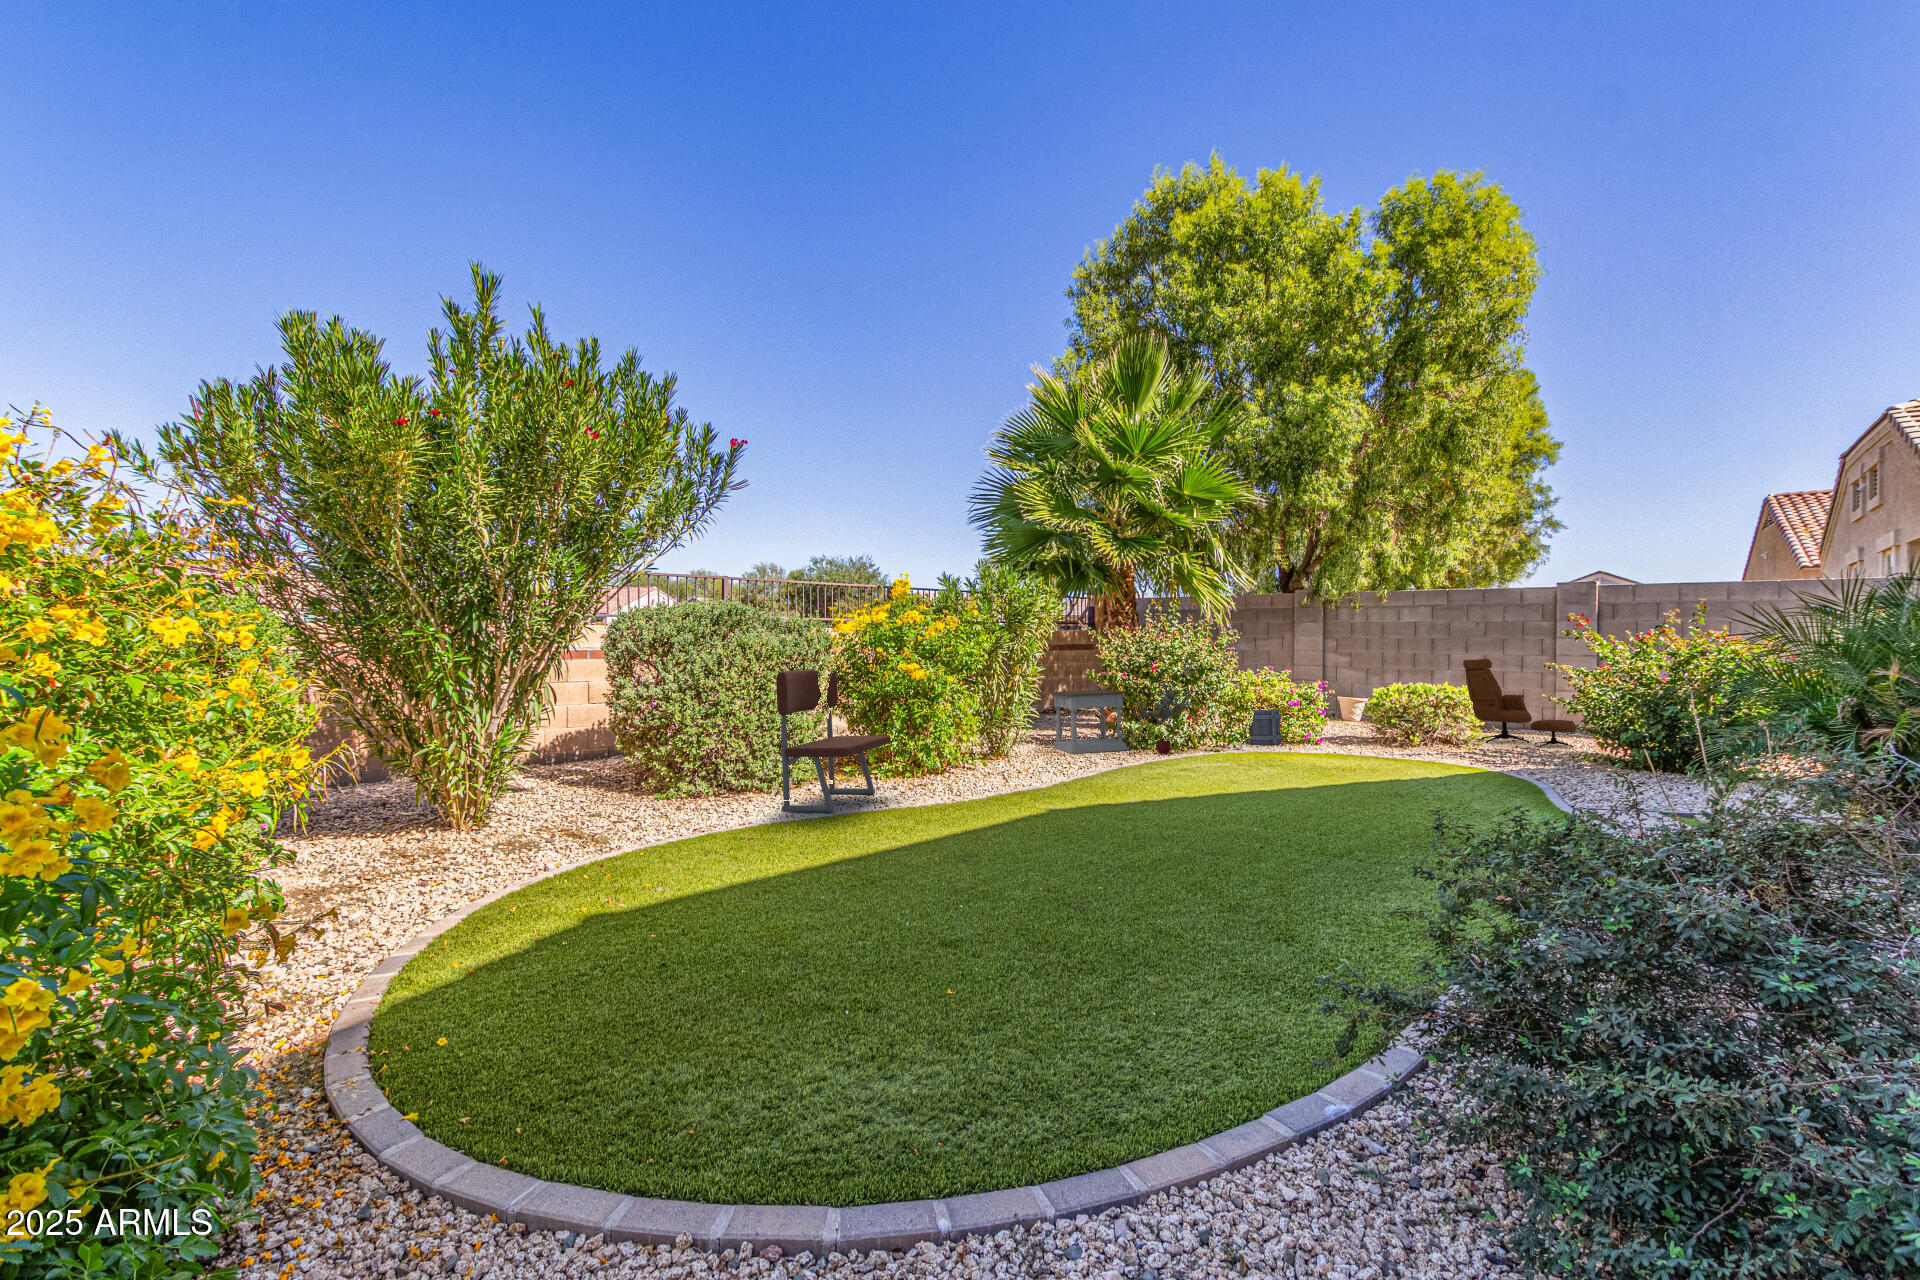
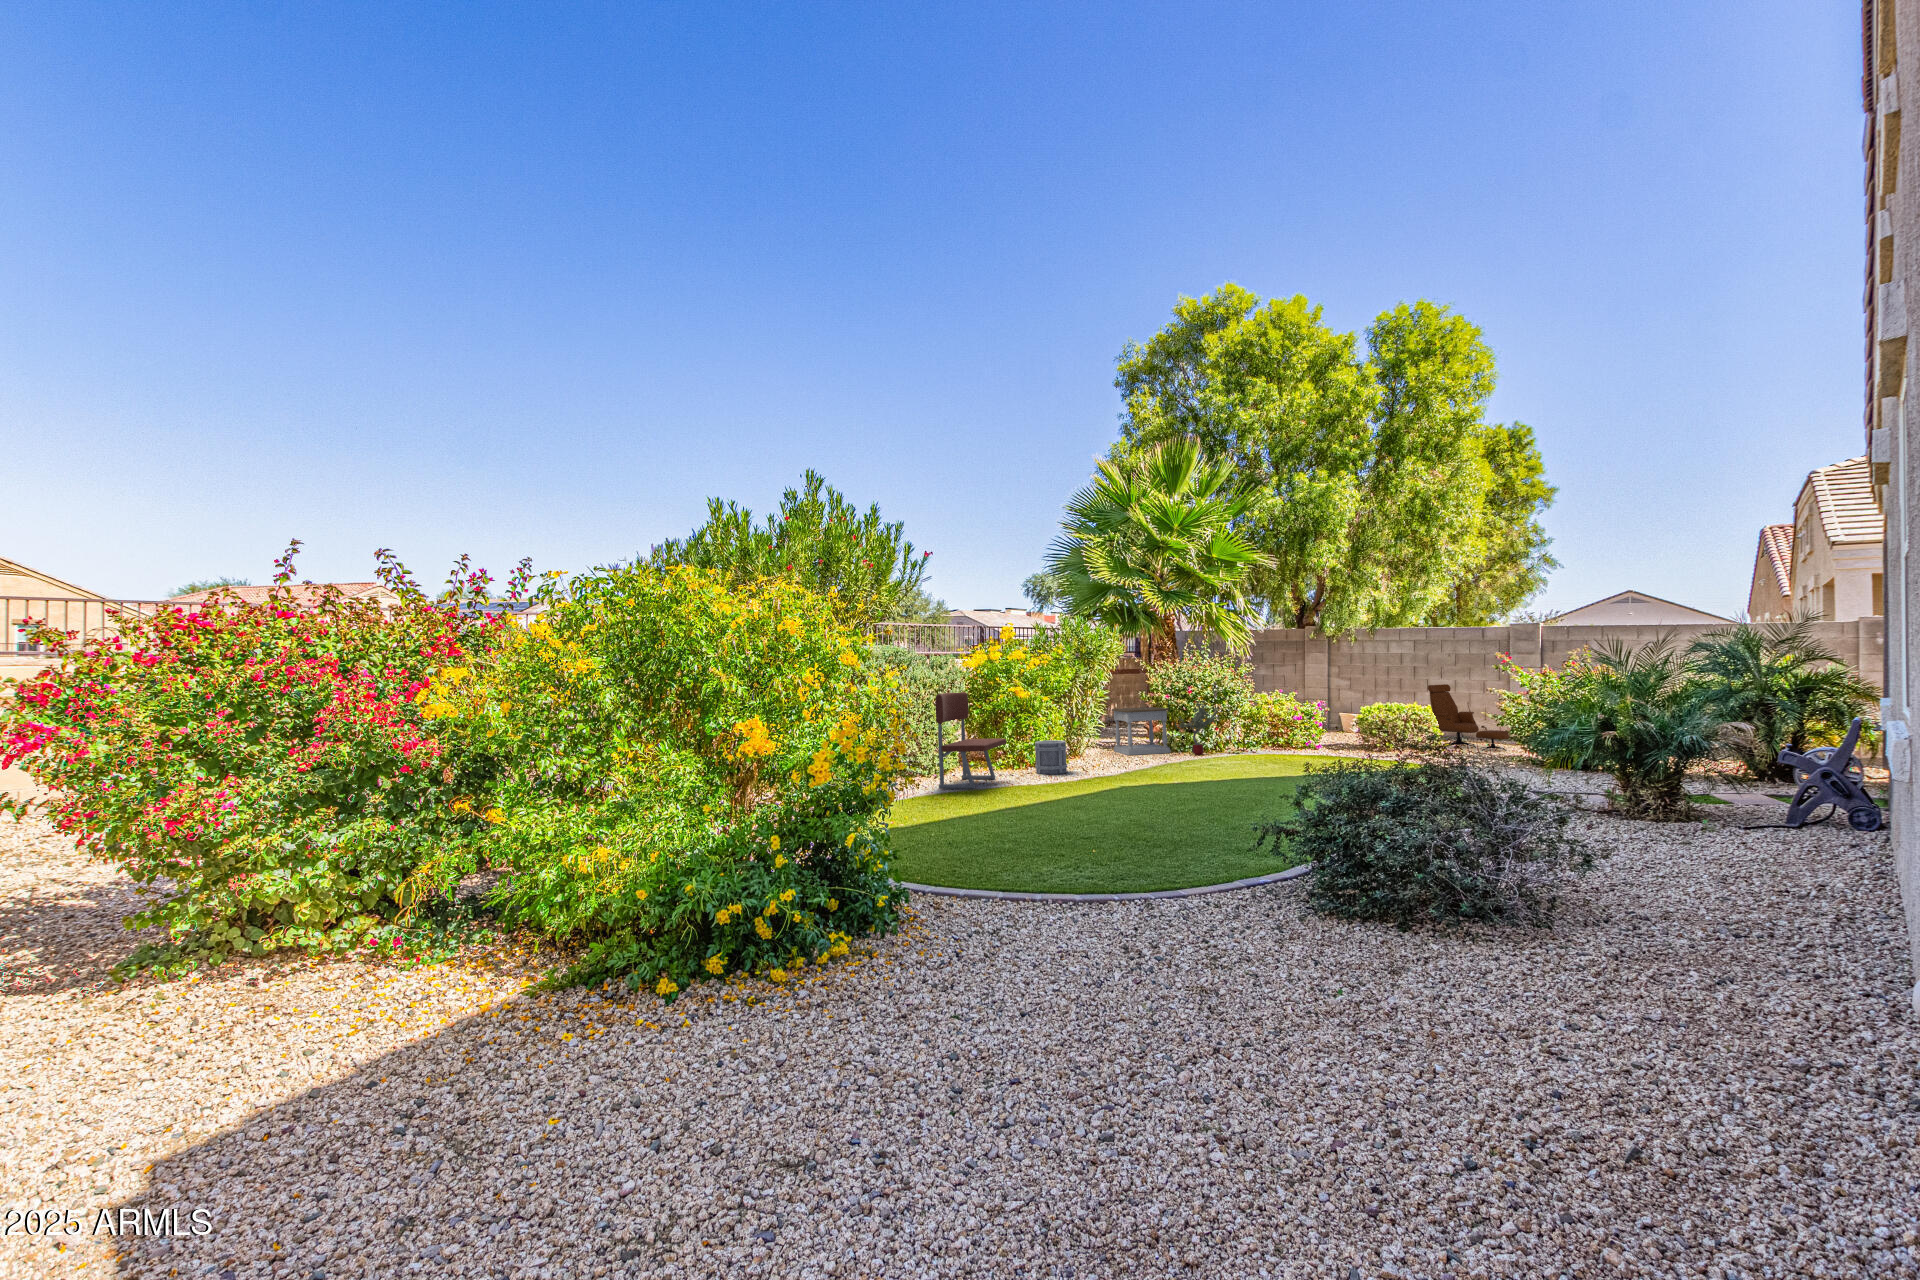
bucket: present [1245,709,1282,745] -> present [1035,740,1067,774]

